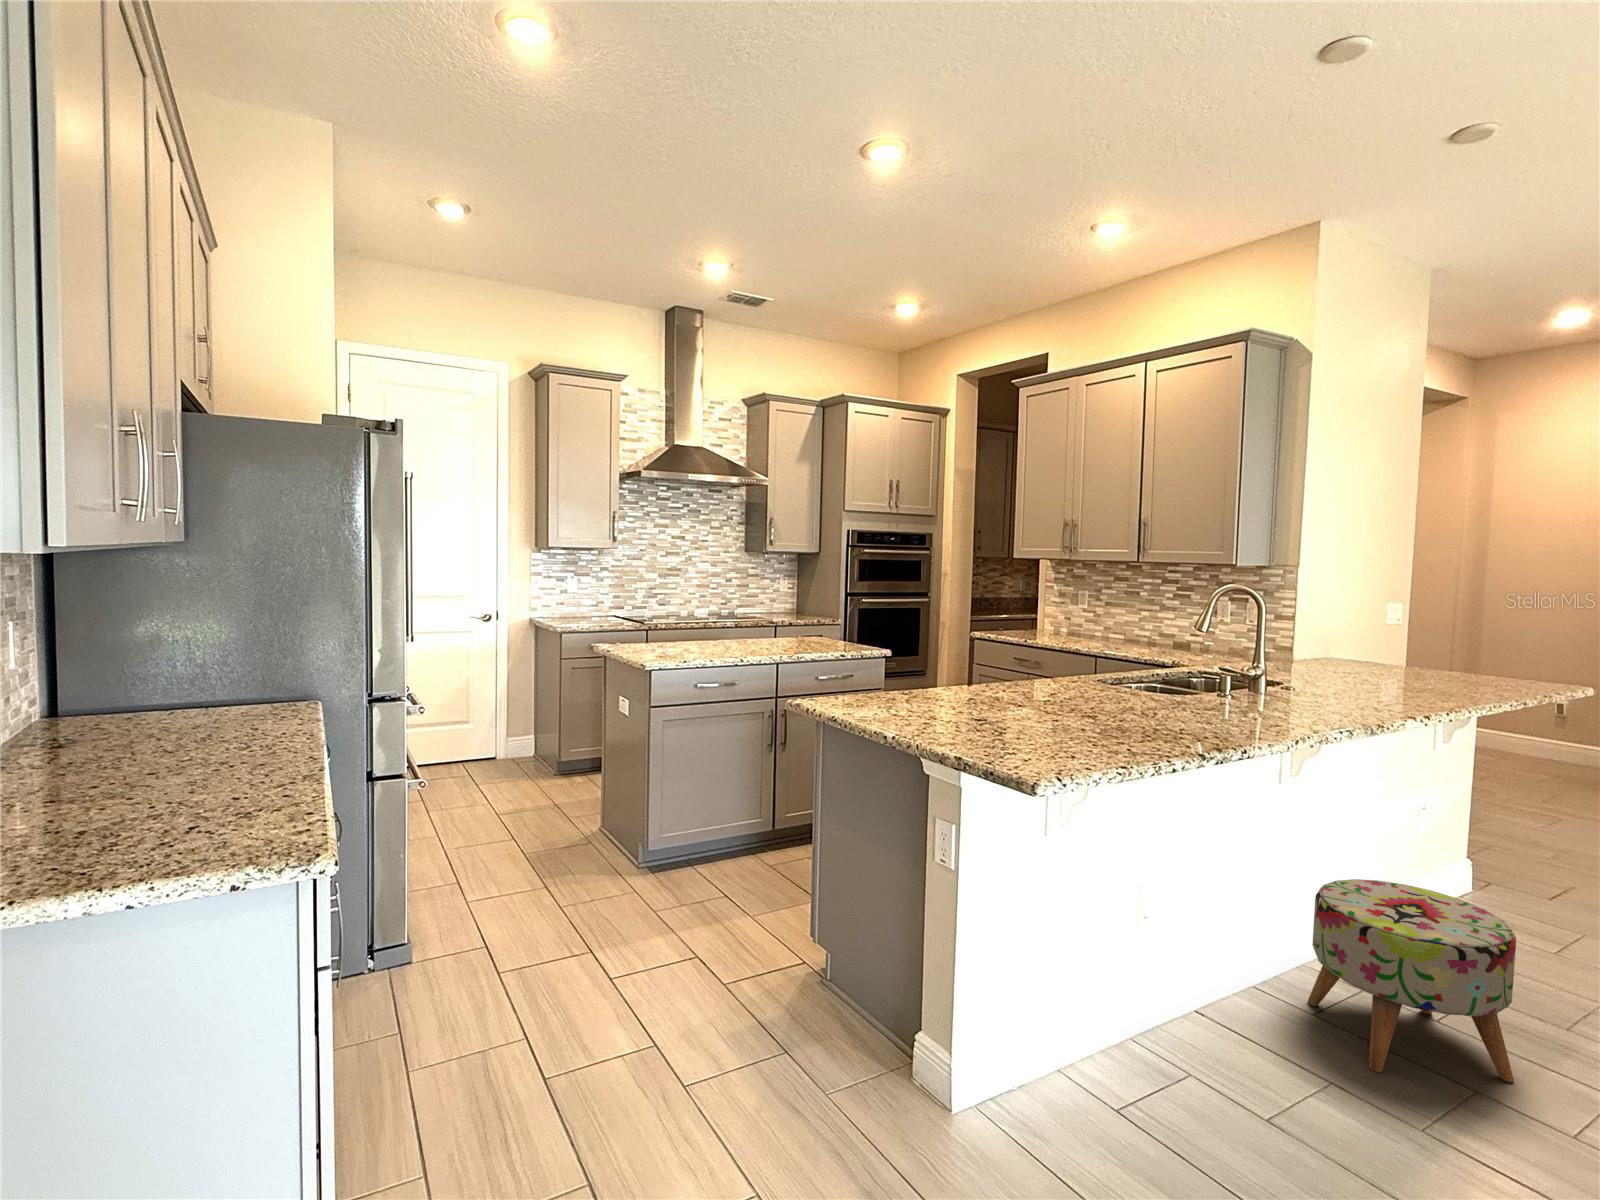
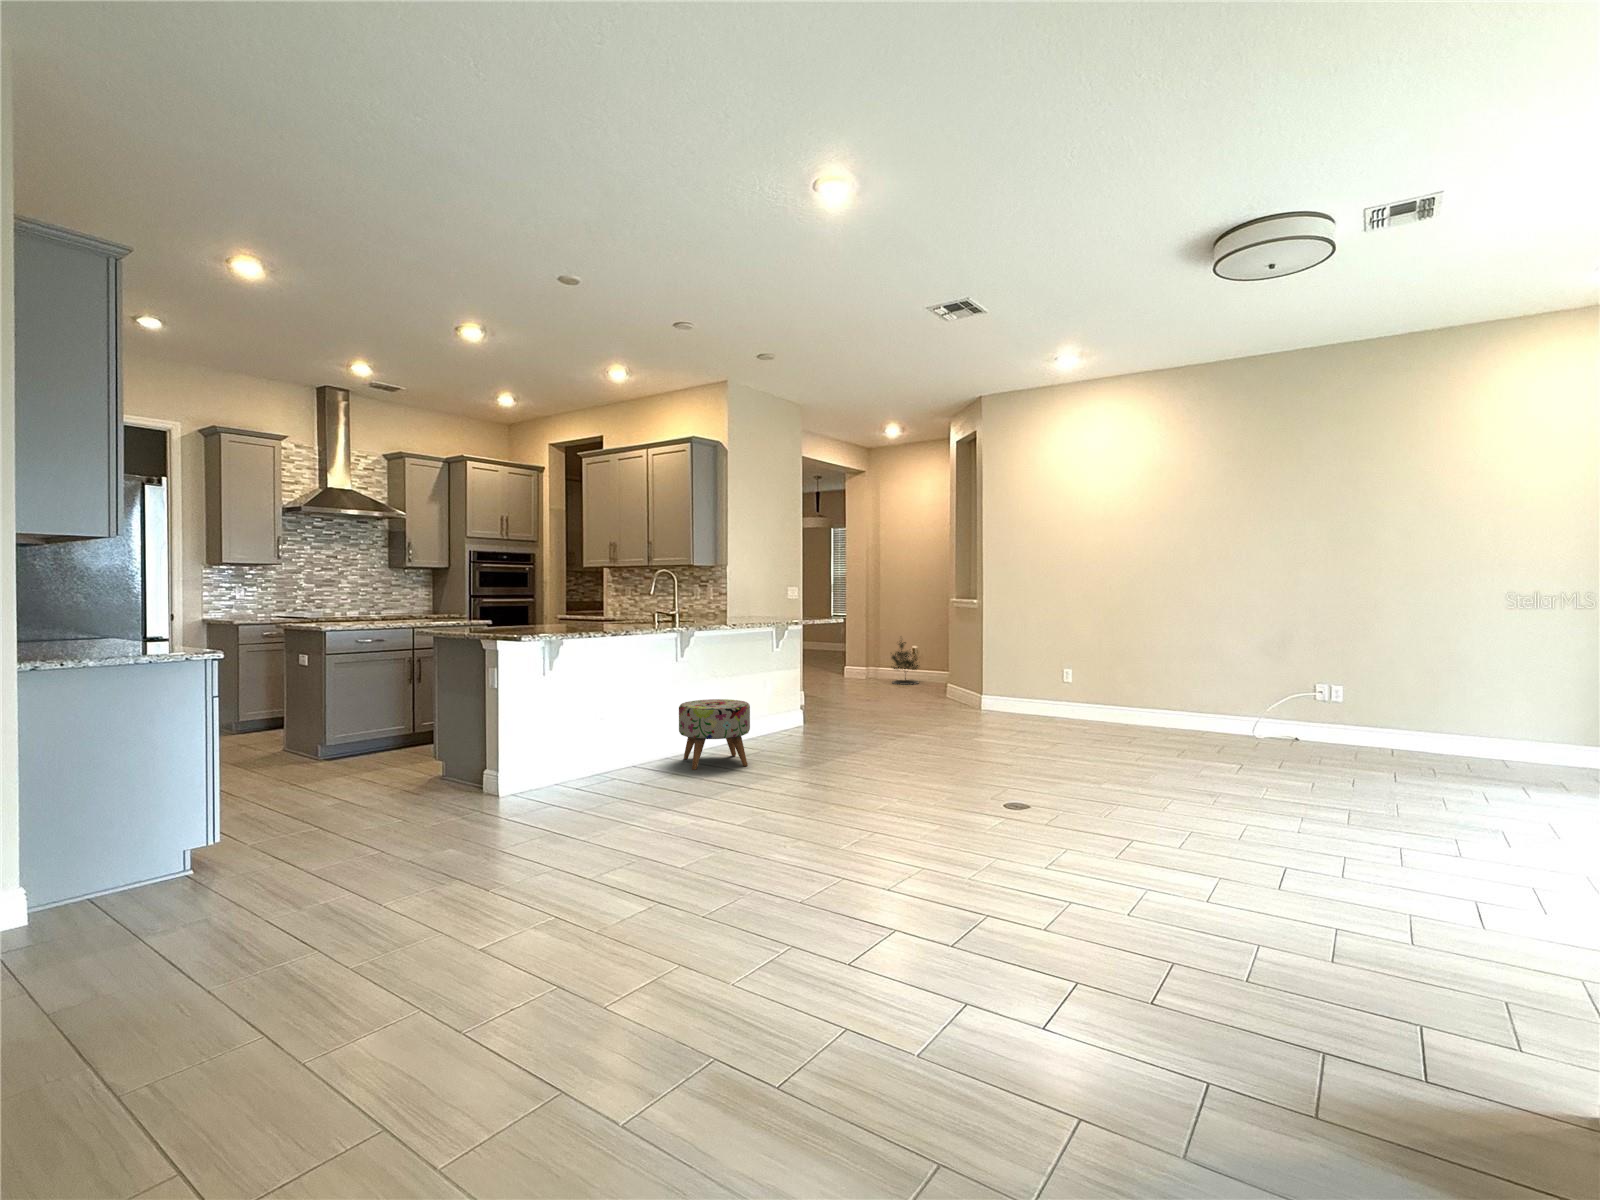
potted tree: none [1511,681,1581,770] -> present [892,642,918,685]

